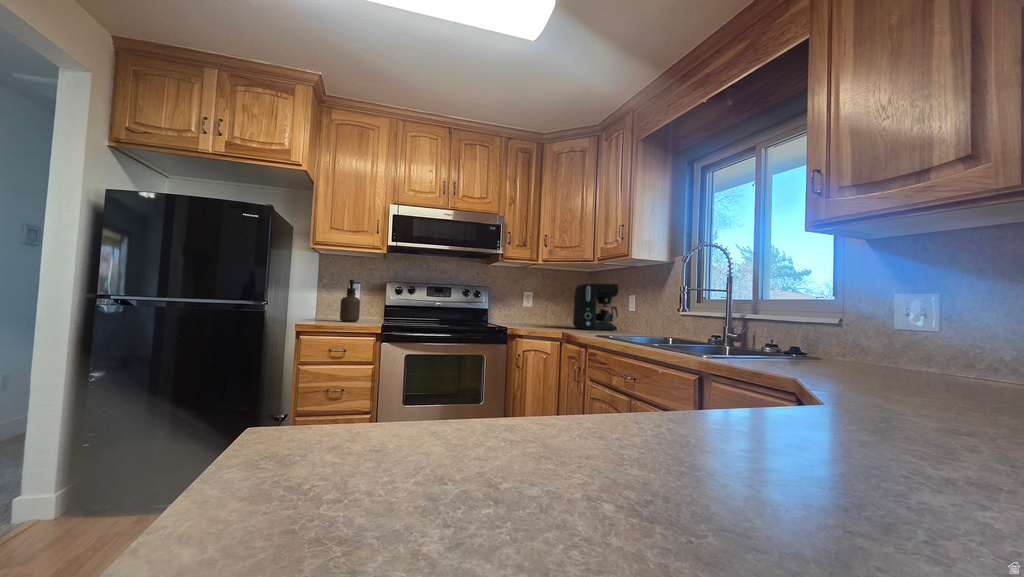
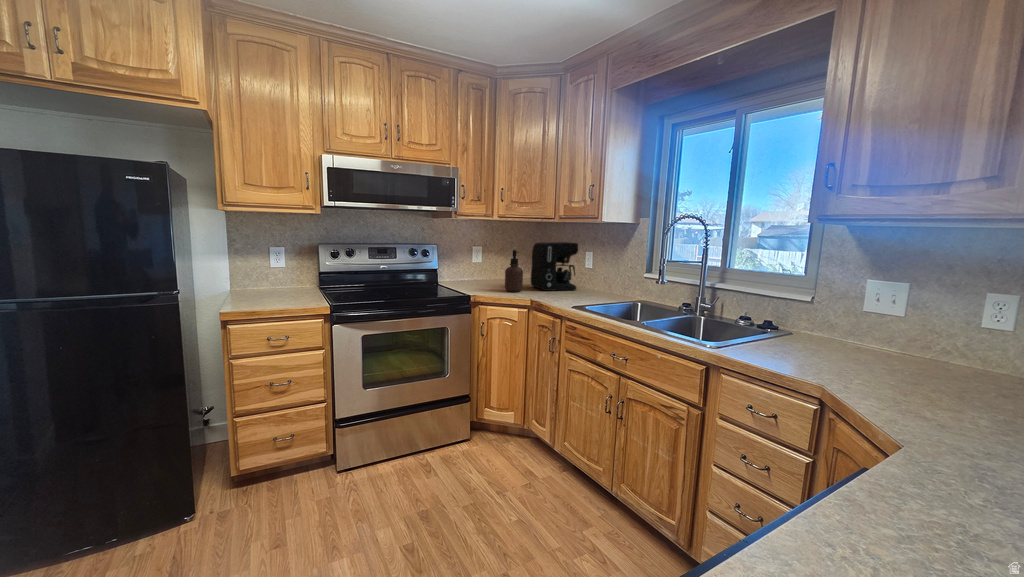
soap dispenser: present [340,280,360,322] -> present [505,250,523,292]

